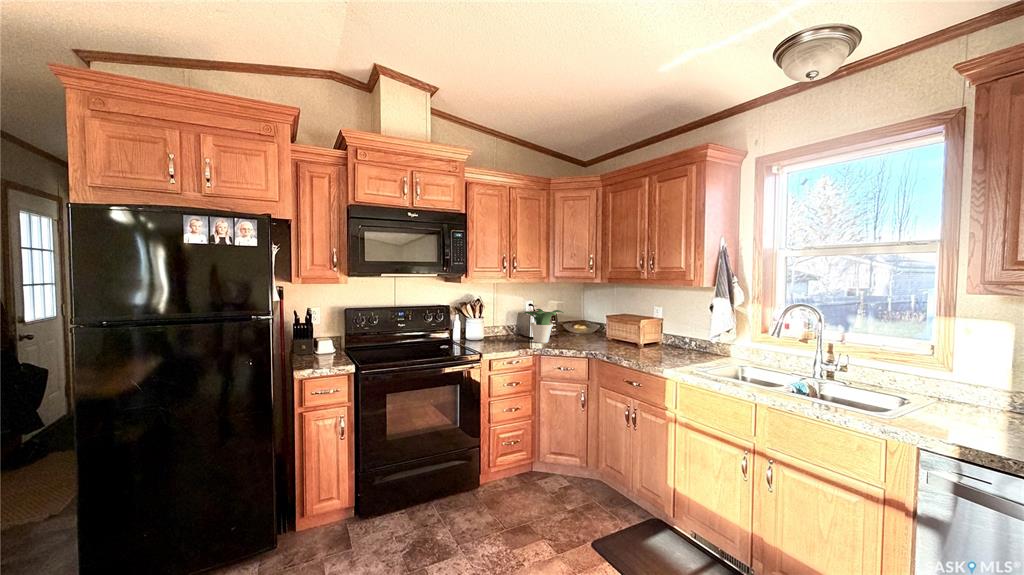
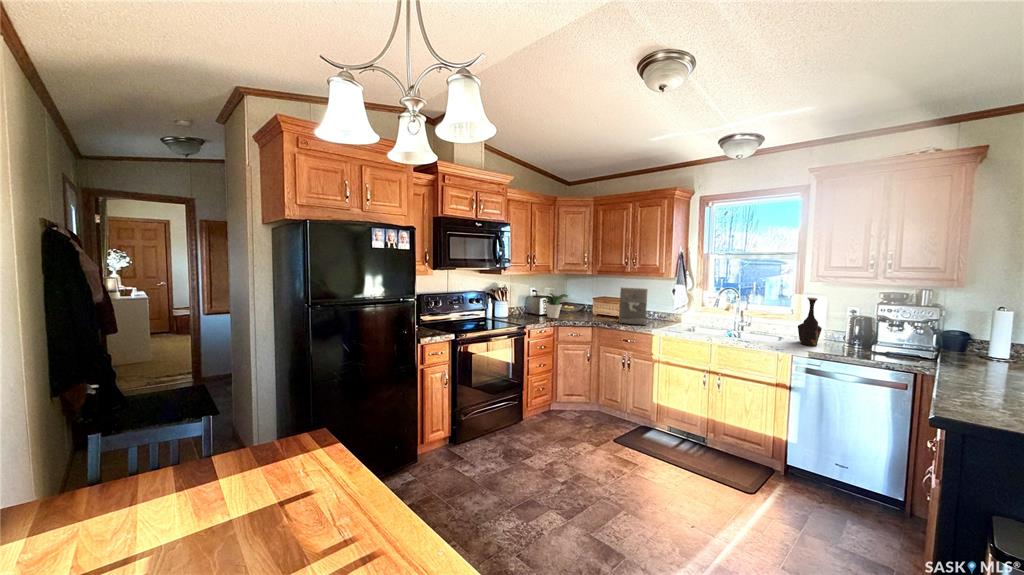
coffee maker: none [623,301,672,360] -> present [619,288,648,325]
vase: none [944,323,1003,426] -> present [798,297,822,346]

